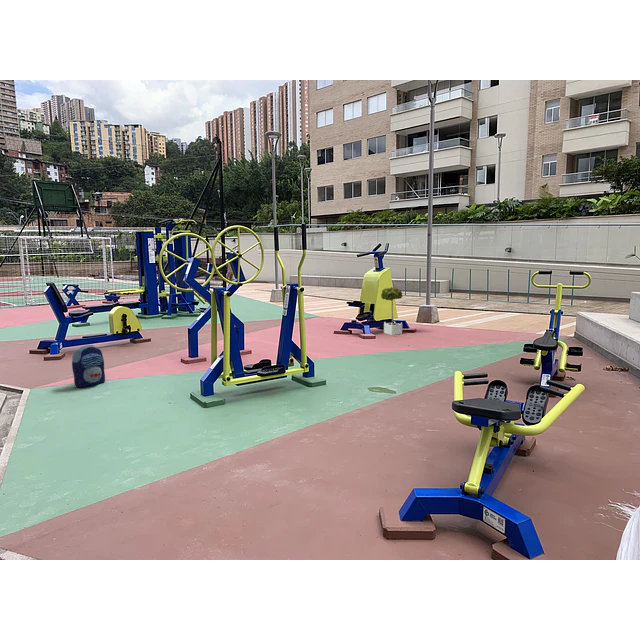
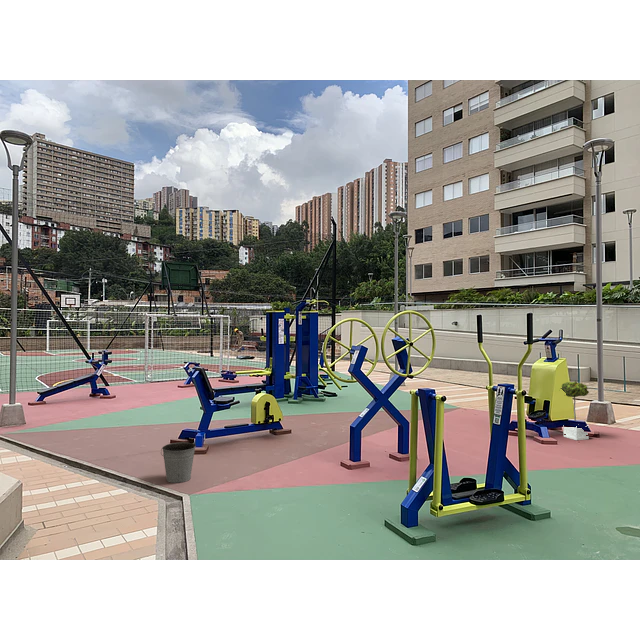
bucket: none [9,345,43,378] -> present [162,442,196,483]
backpack: present [72,345,105,388] -> none [236,450,270,504]

